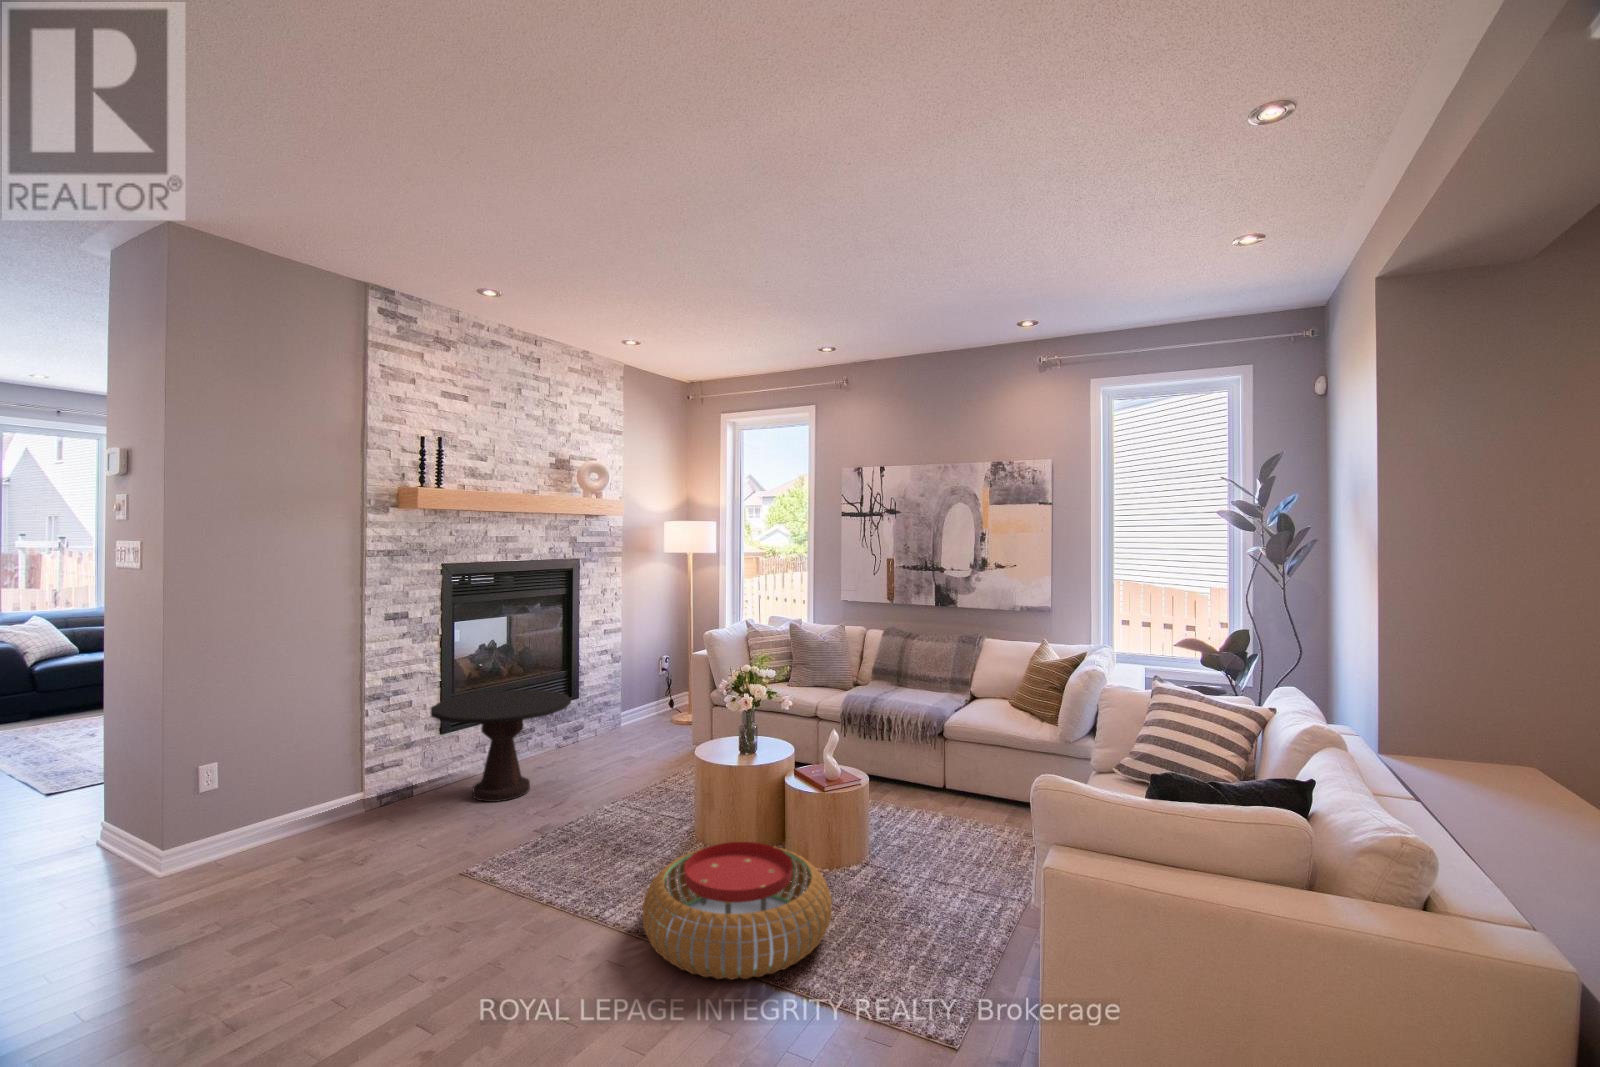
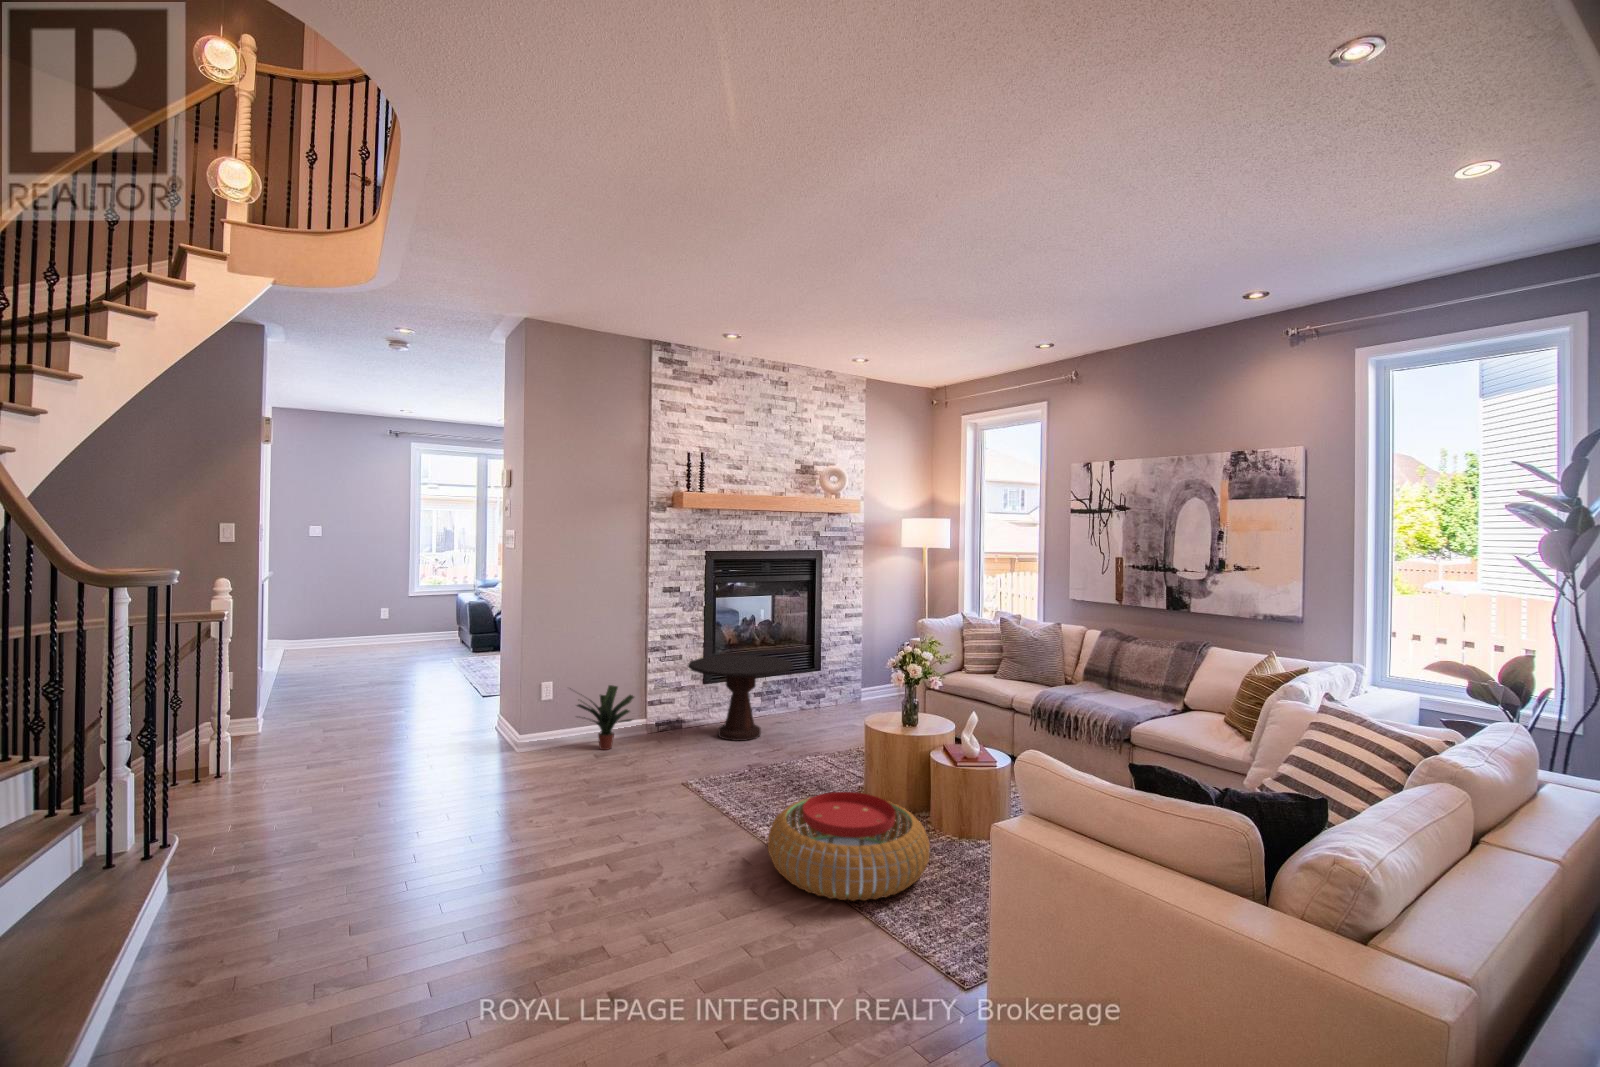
potted plant: none [247,755,362,849] -> present [577,685,634,750]

